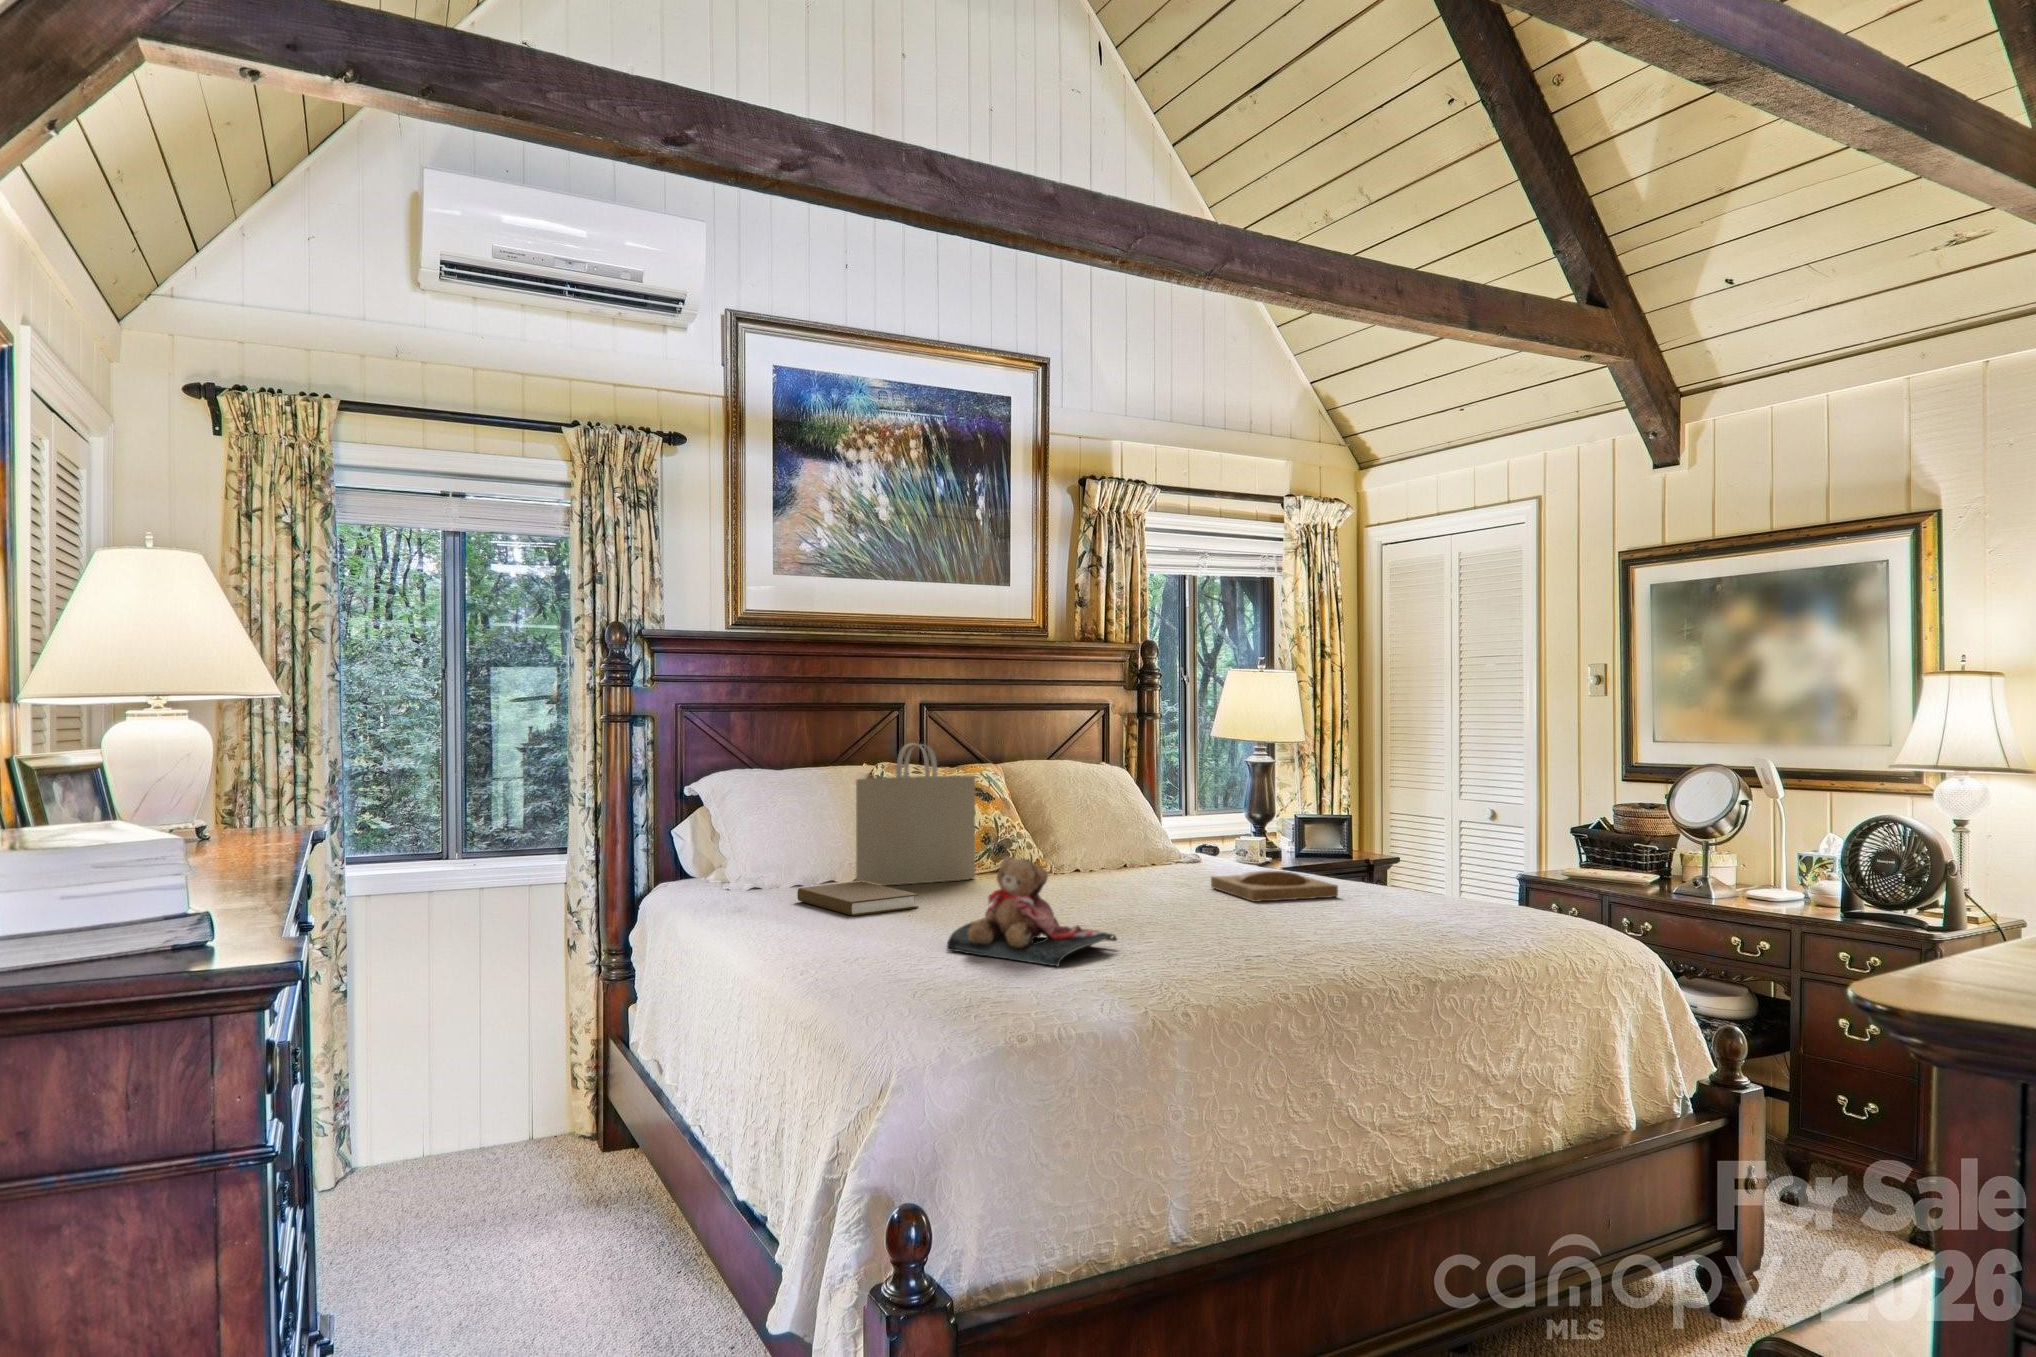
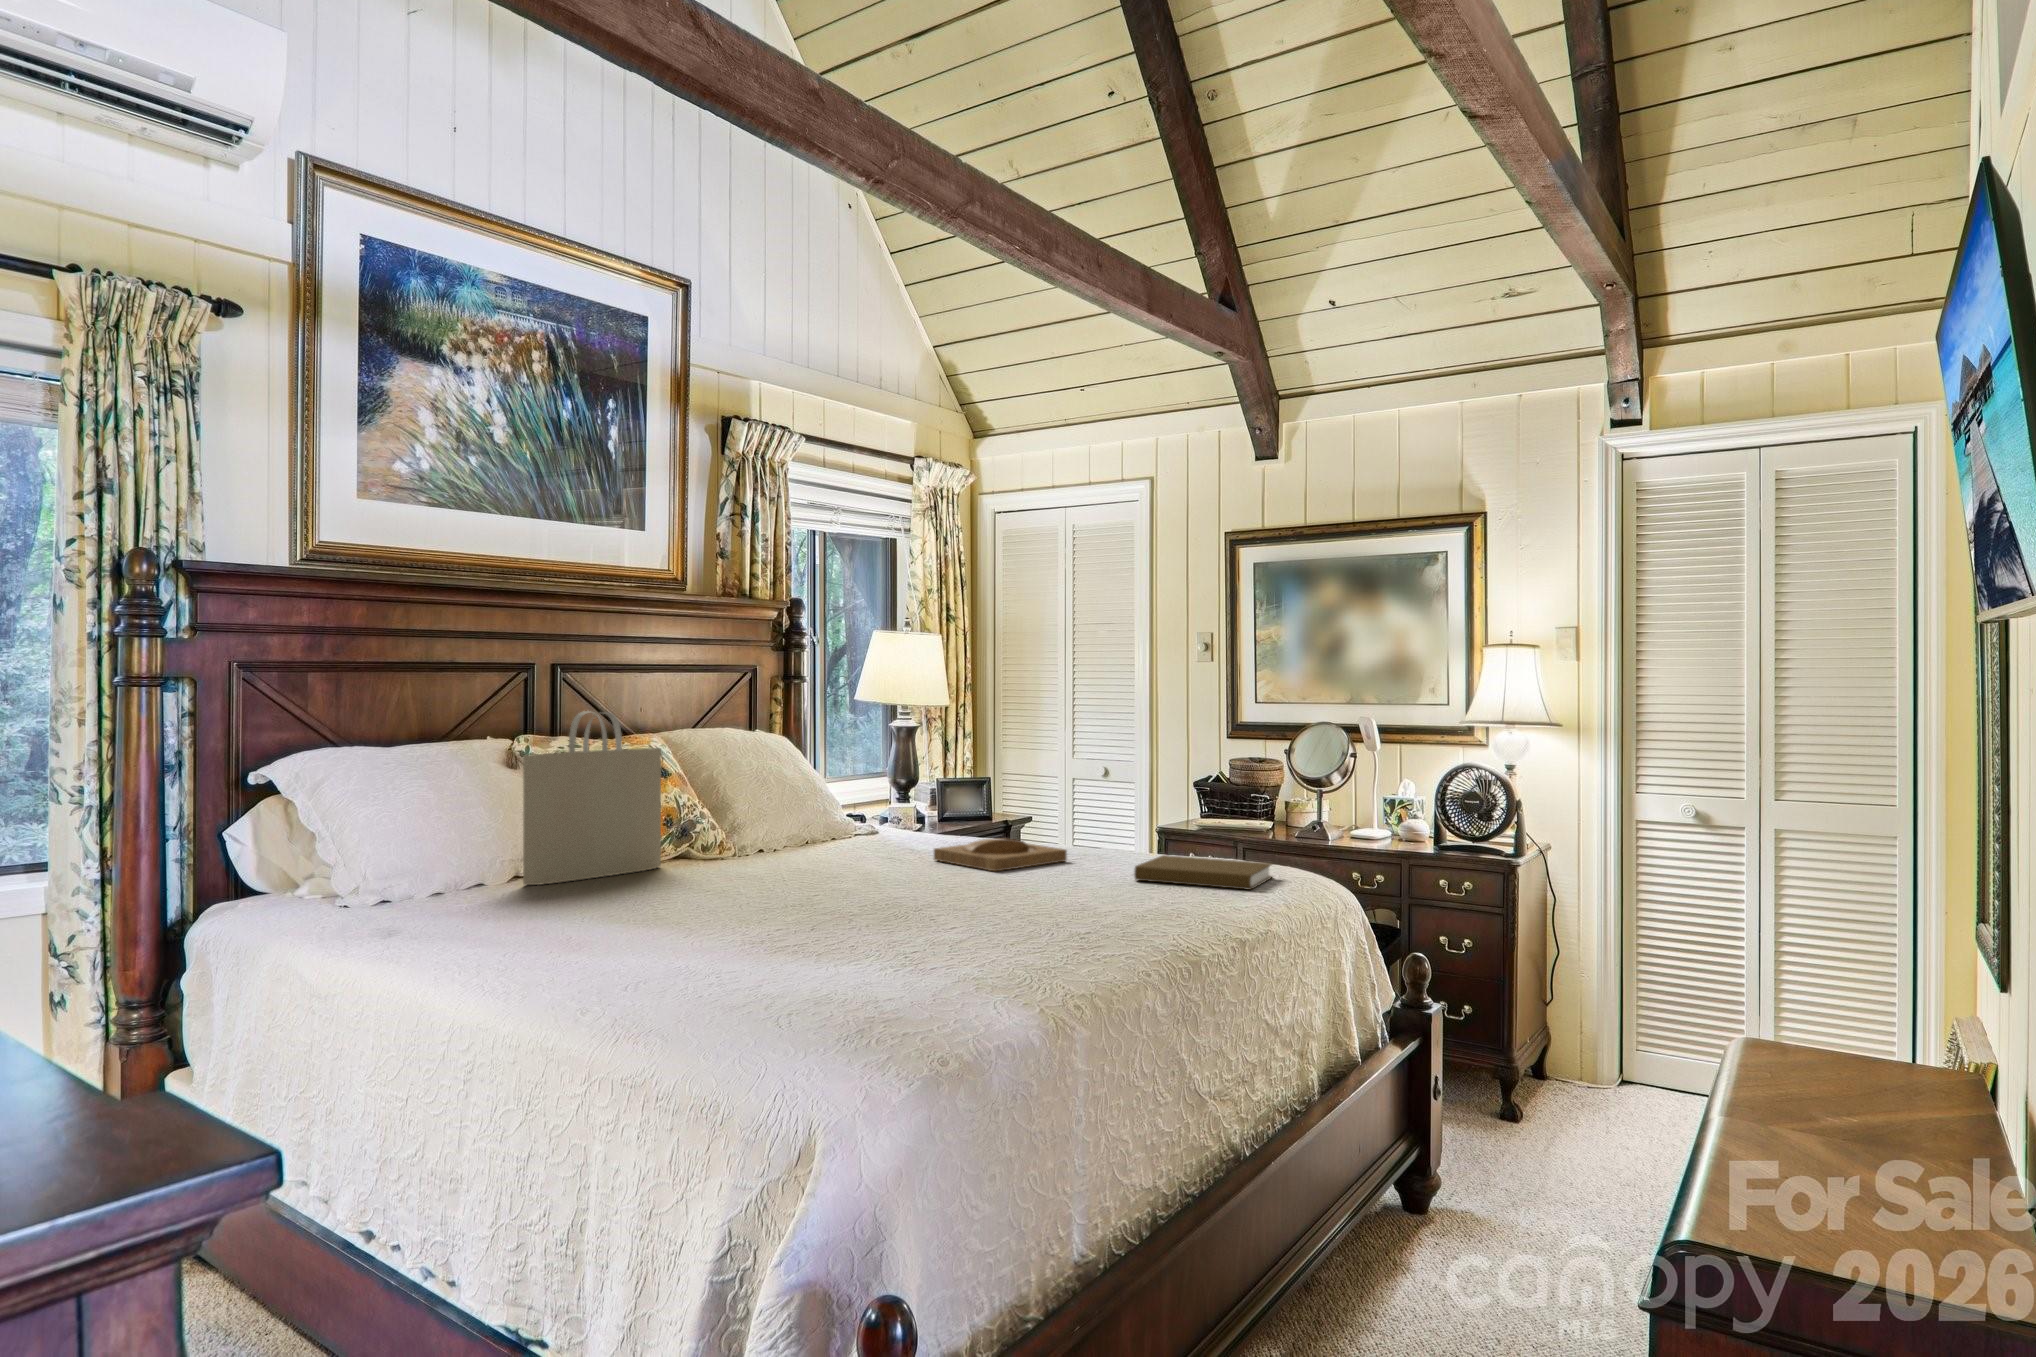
teddy bear: present [947,856,1118,967] -> none [746,835,935,958]
book: present [797,881,919,916] -> present [1134,855,1272,890]

